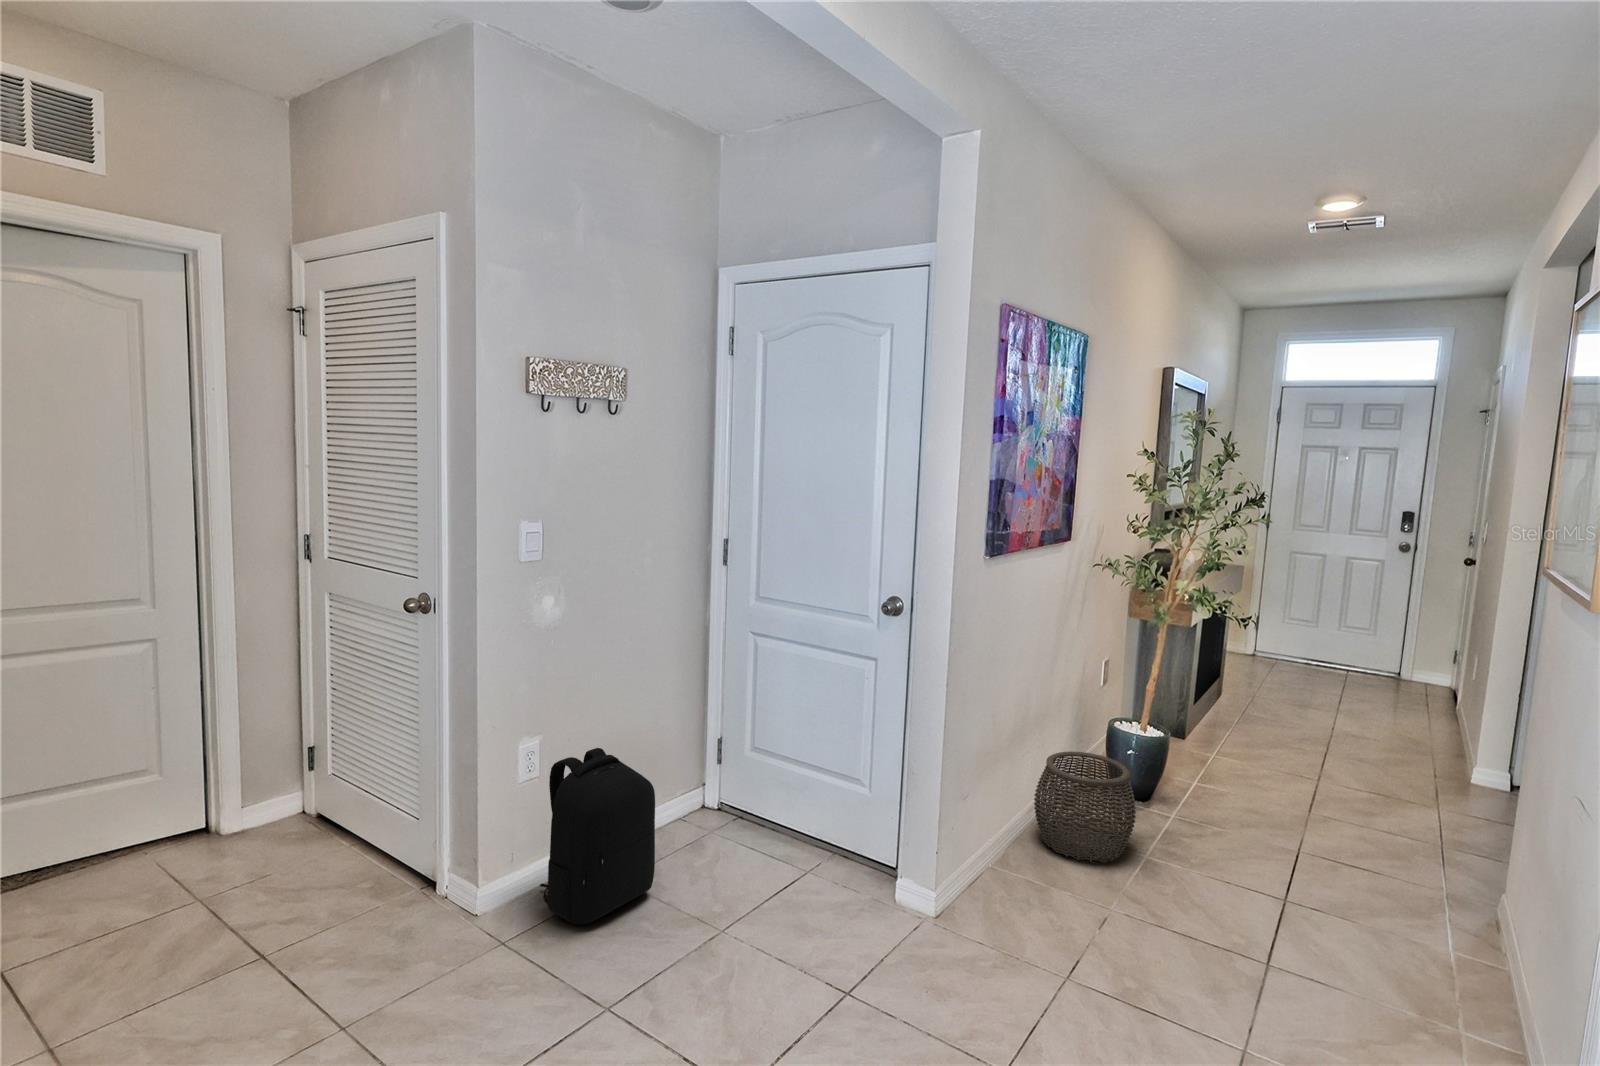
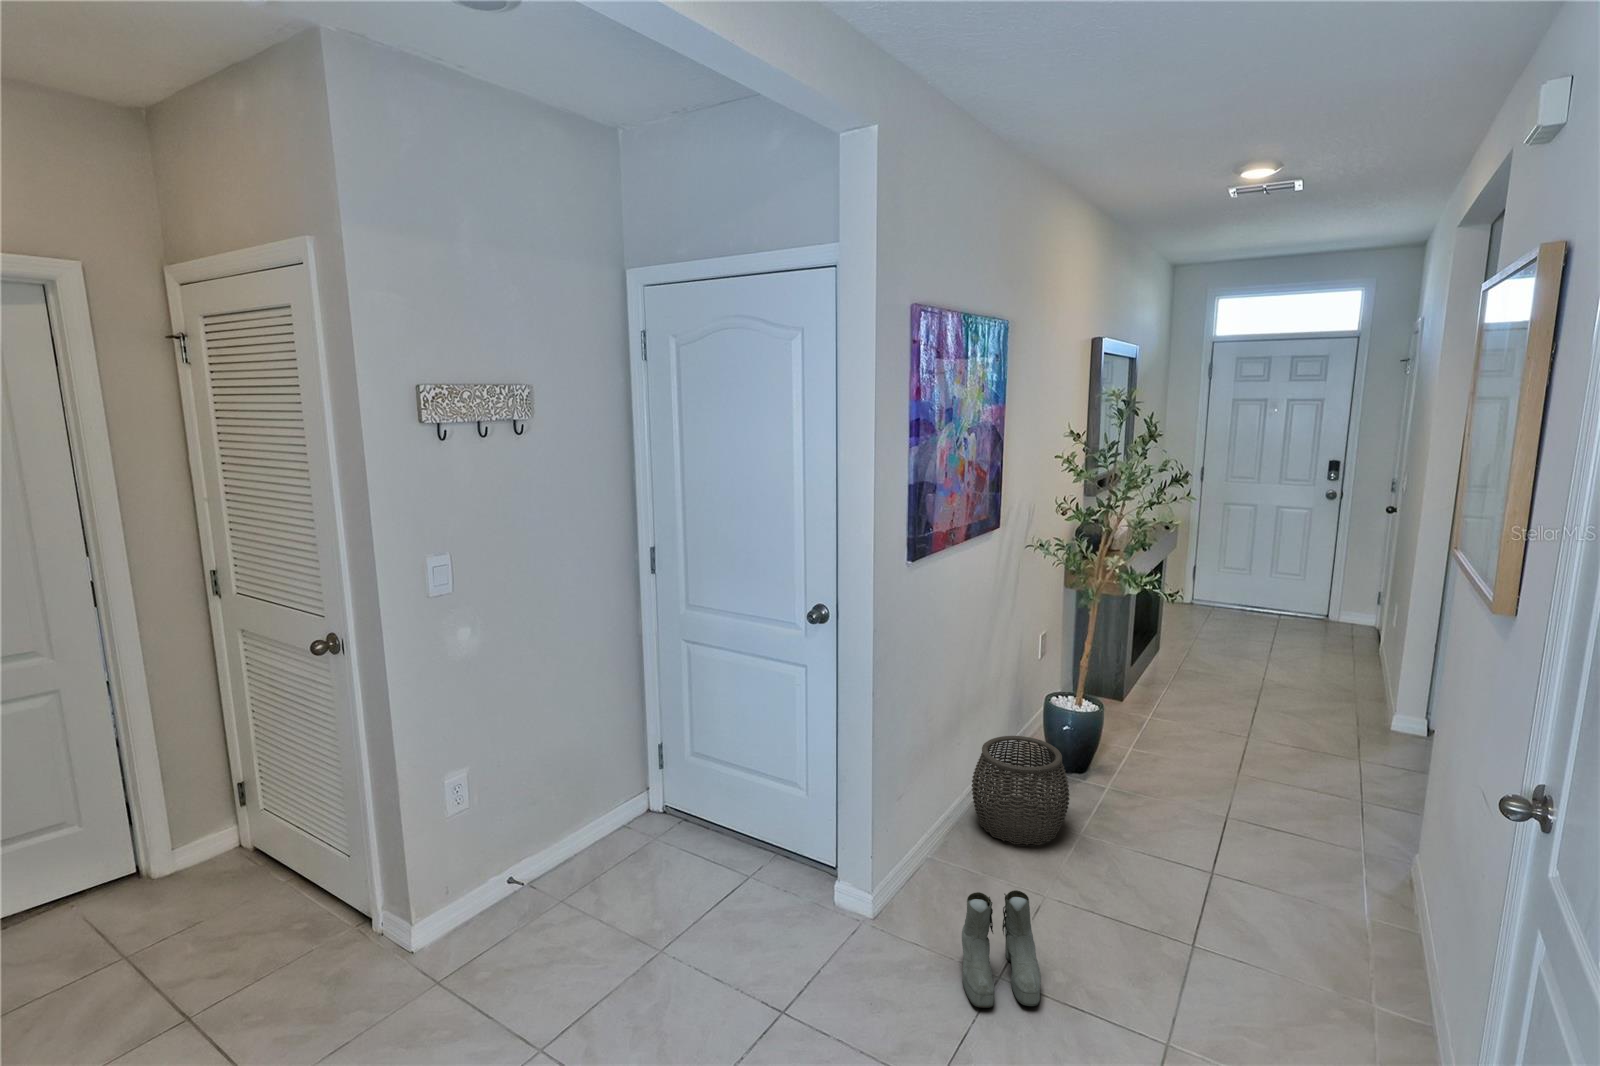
backpack: present [539,748,655,924] -> none [476,775,591,957]
boots: none [1030,886,1111,1001] -> present [962,890,1041,1008]

